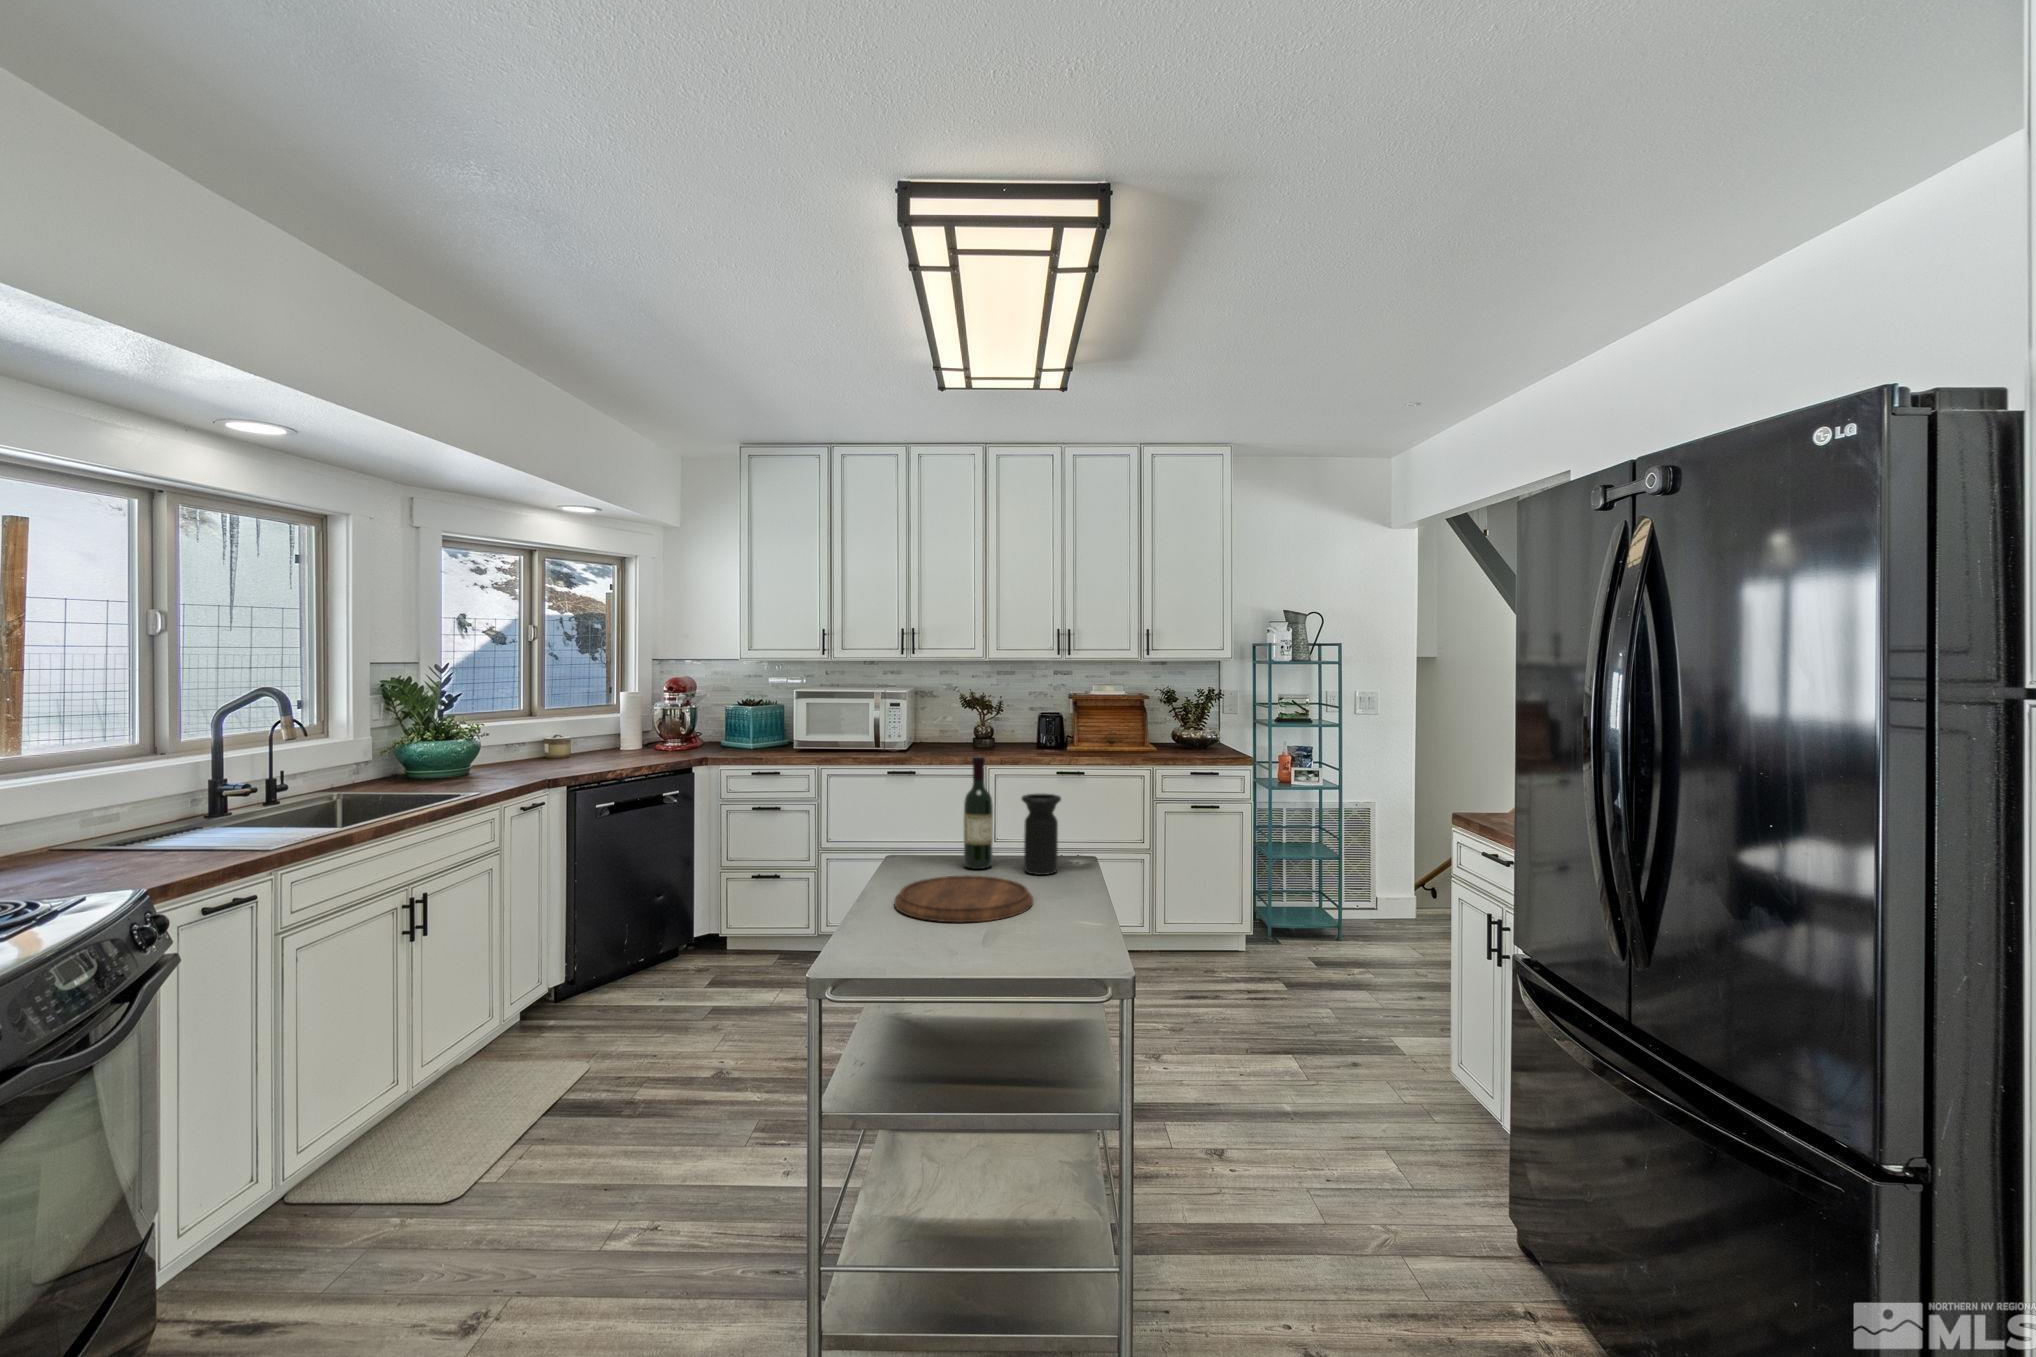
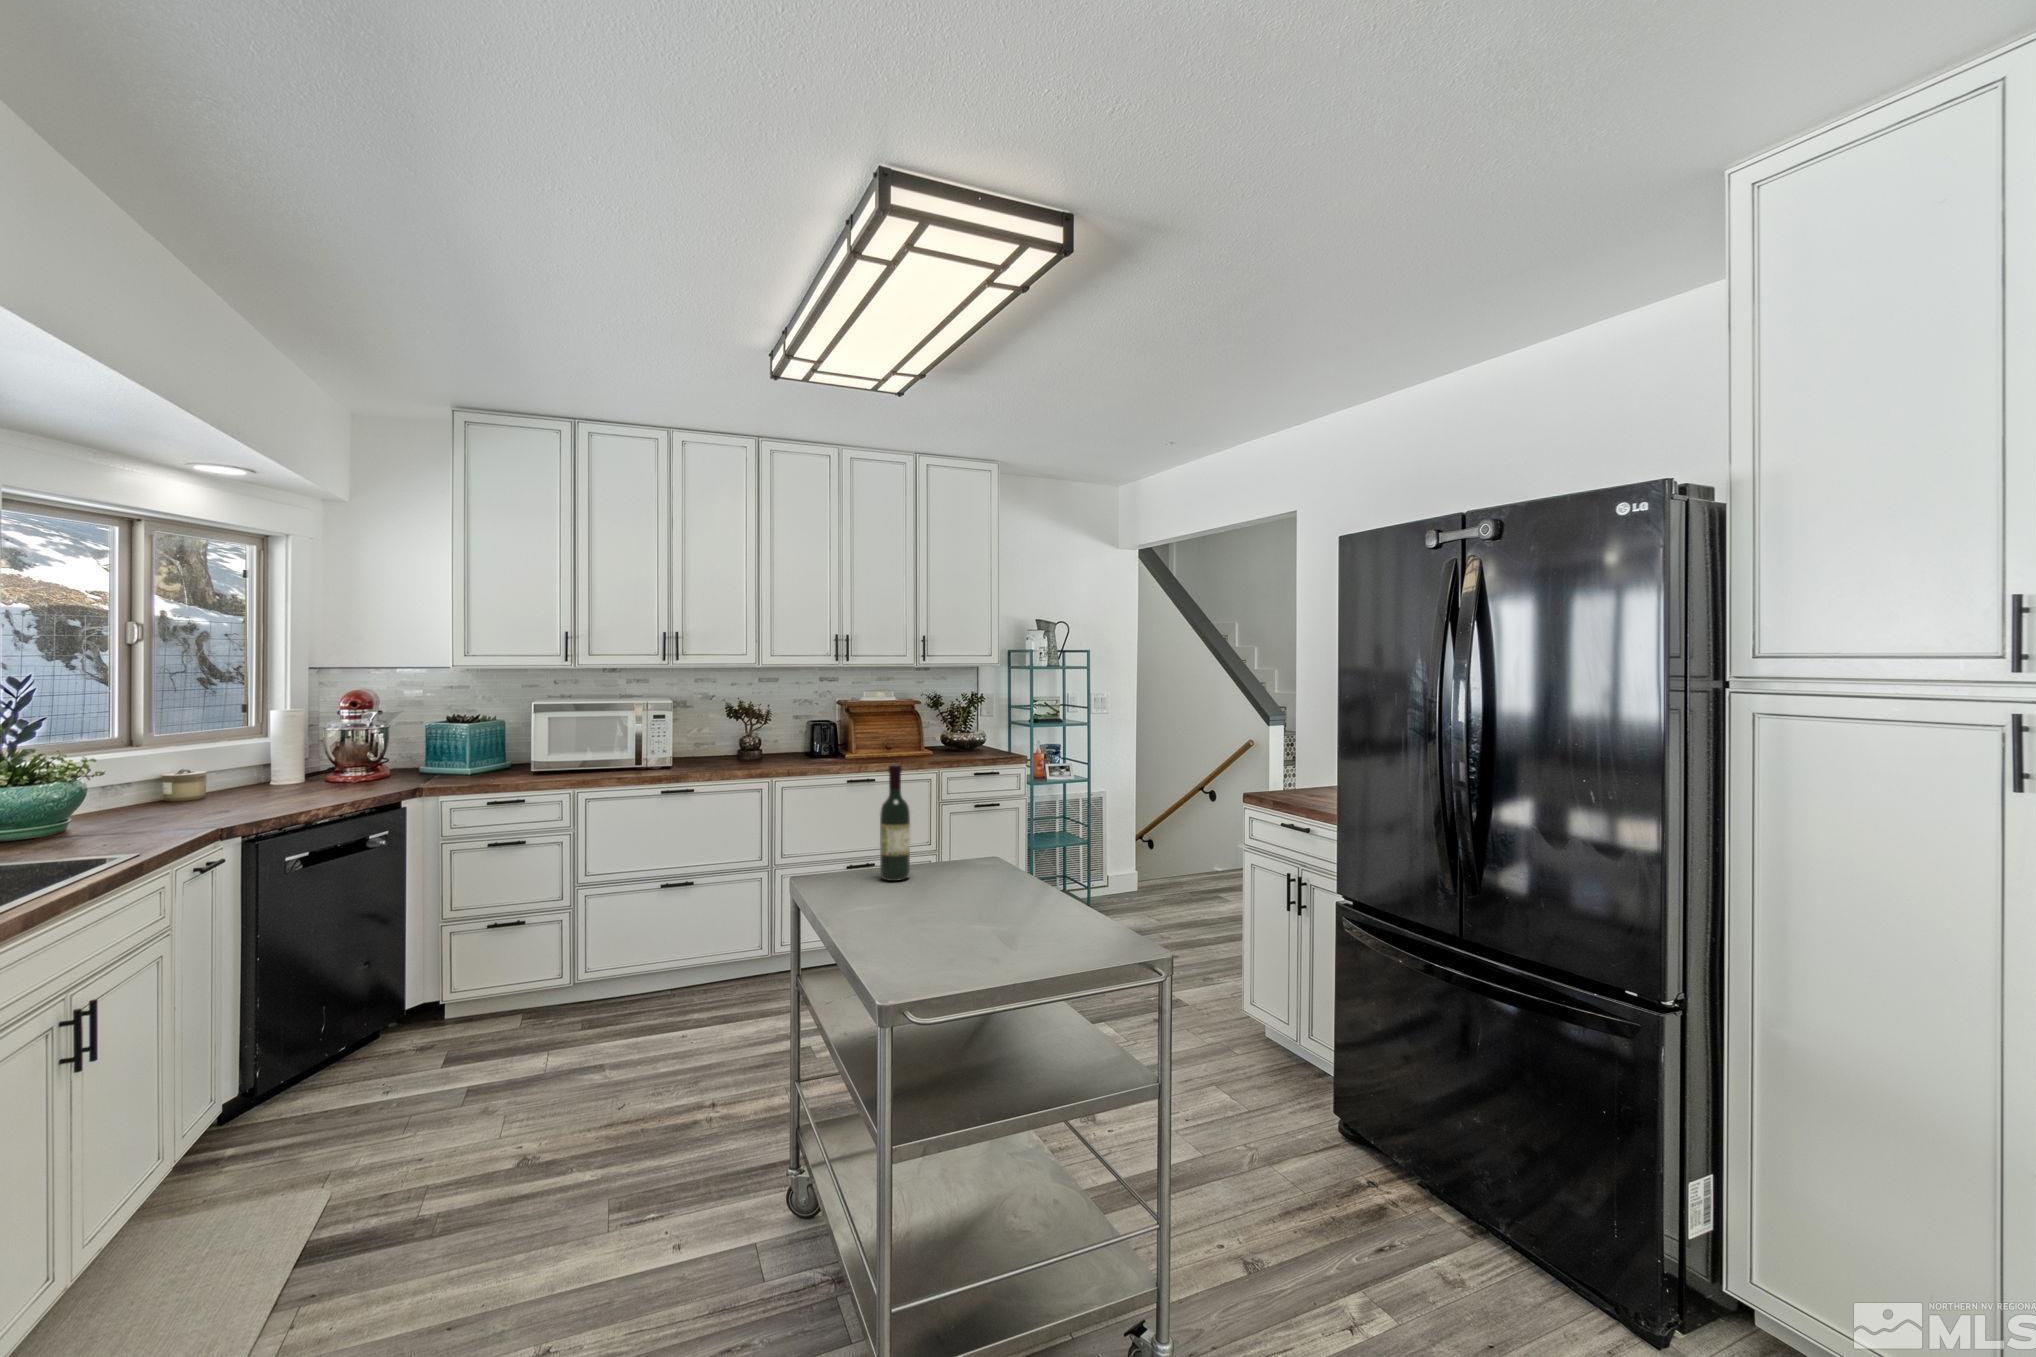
vase: present [1022,794,1061,875] -> none [943,799,983,880]
cutting board: present [894,875,1033,922] -> none [860,885,1001,933]

